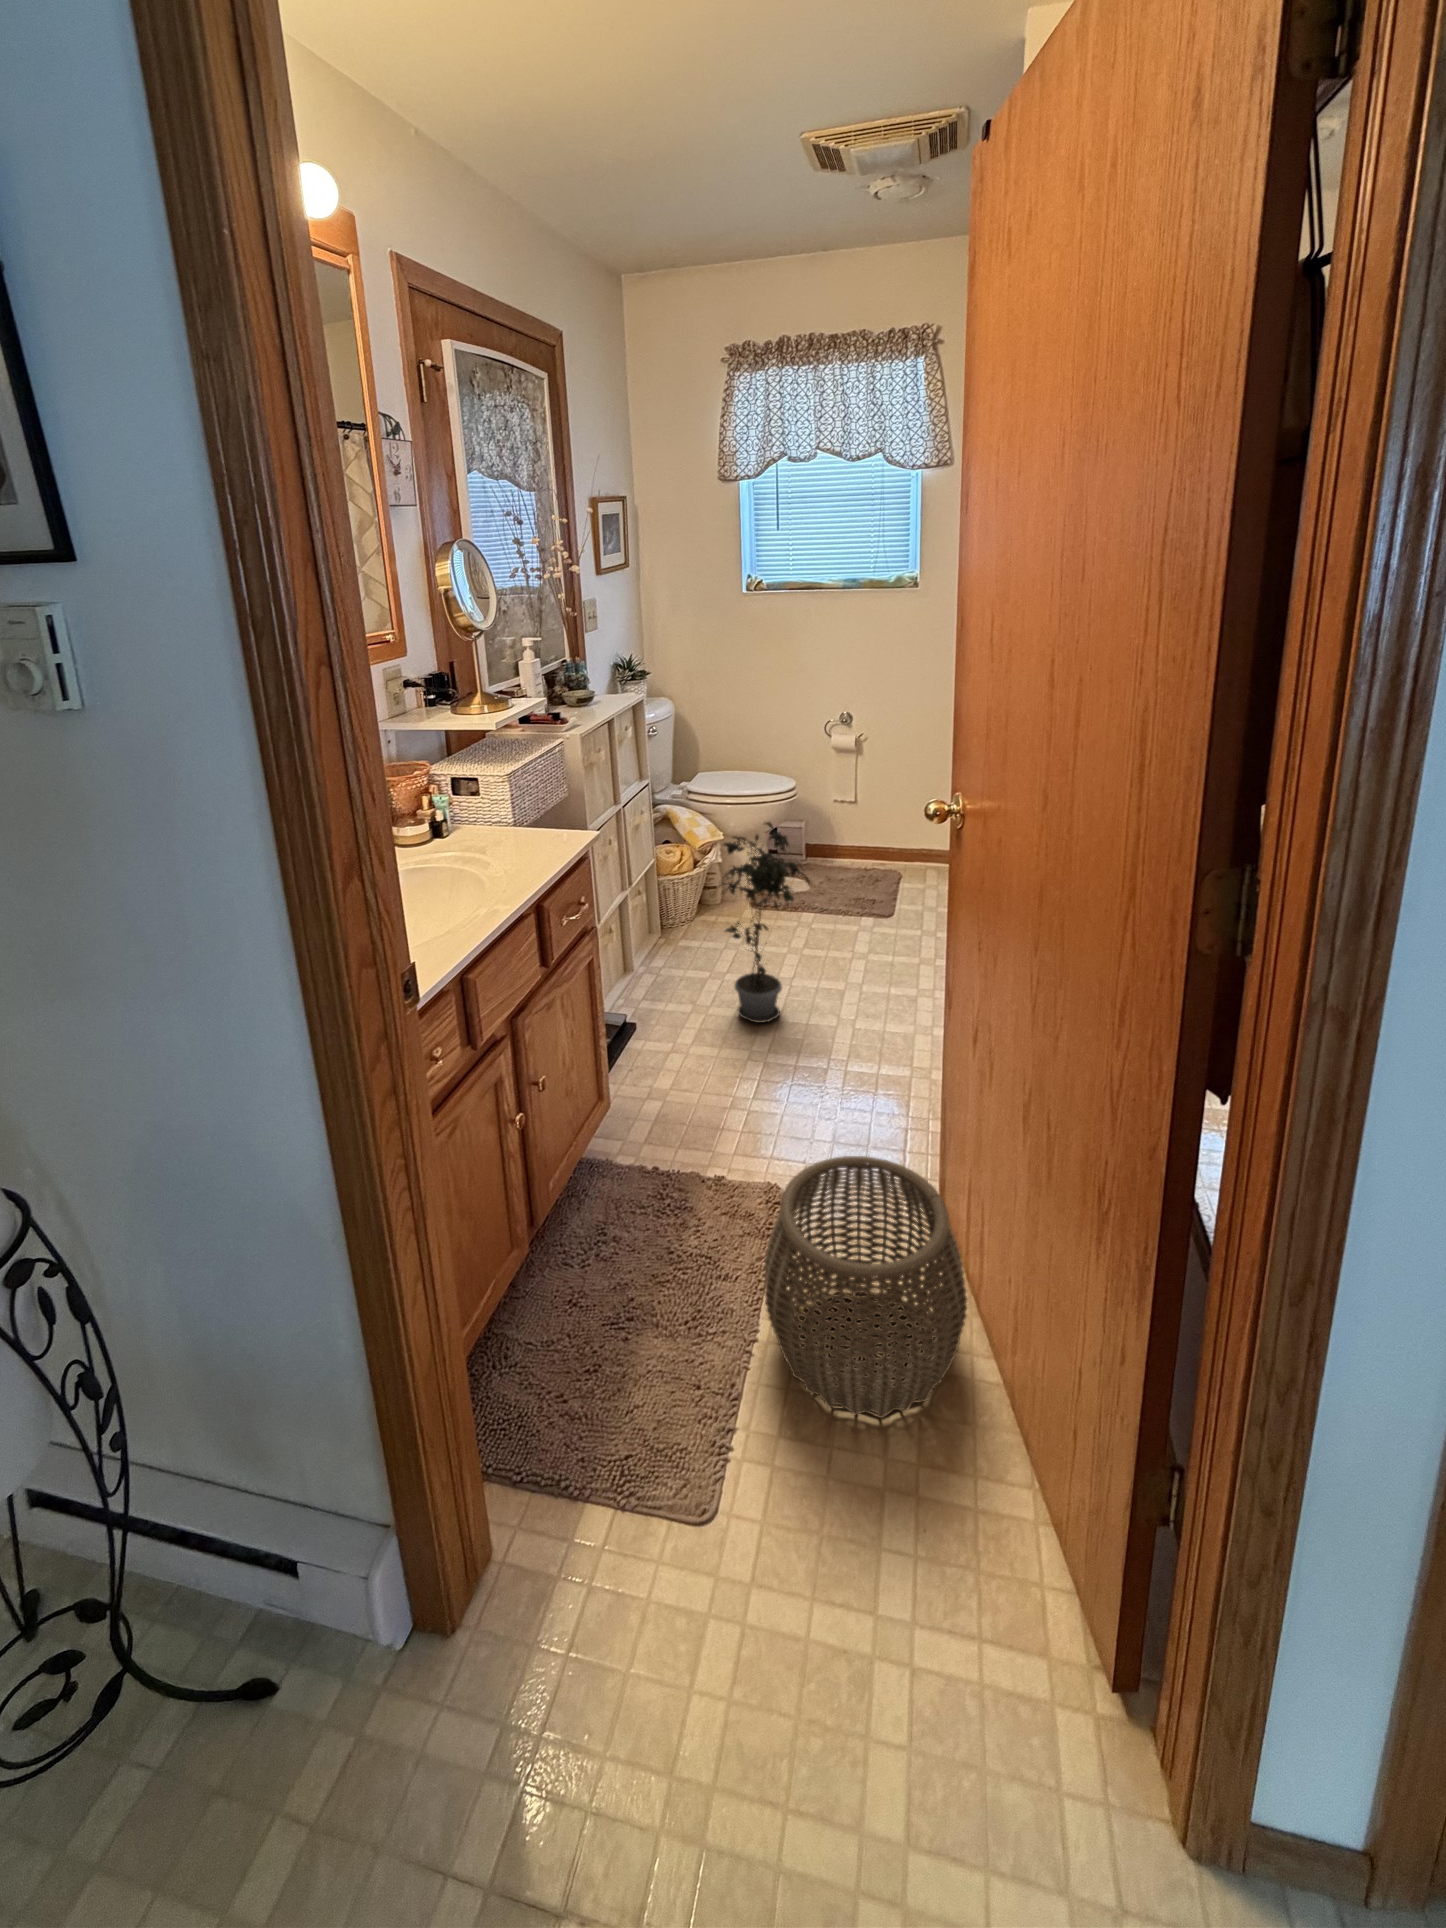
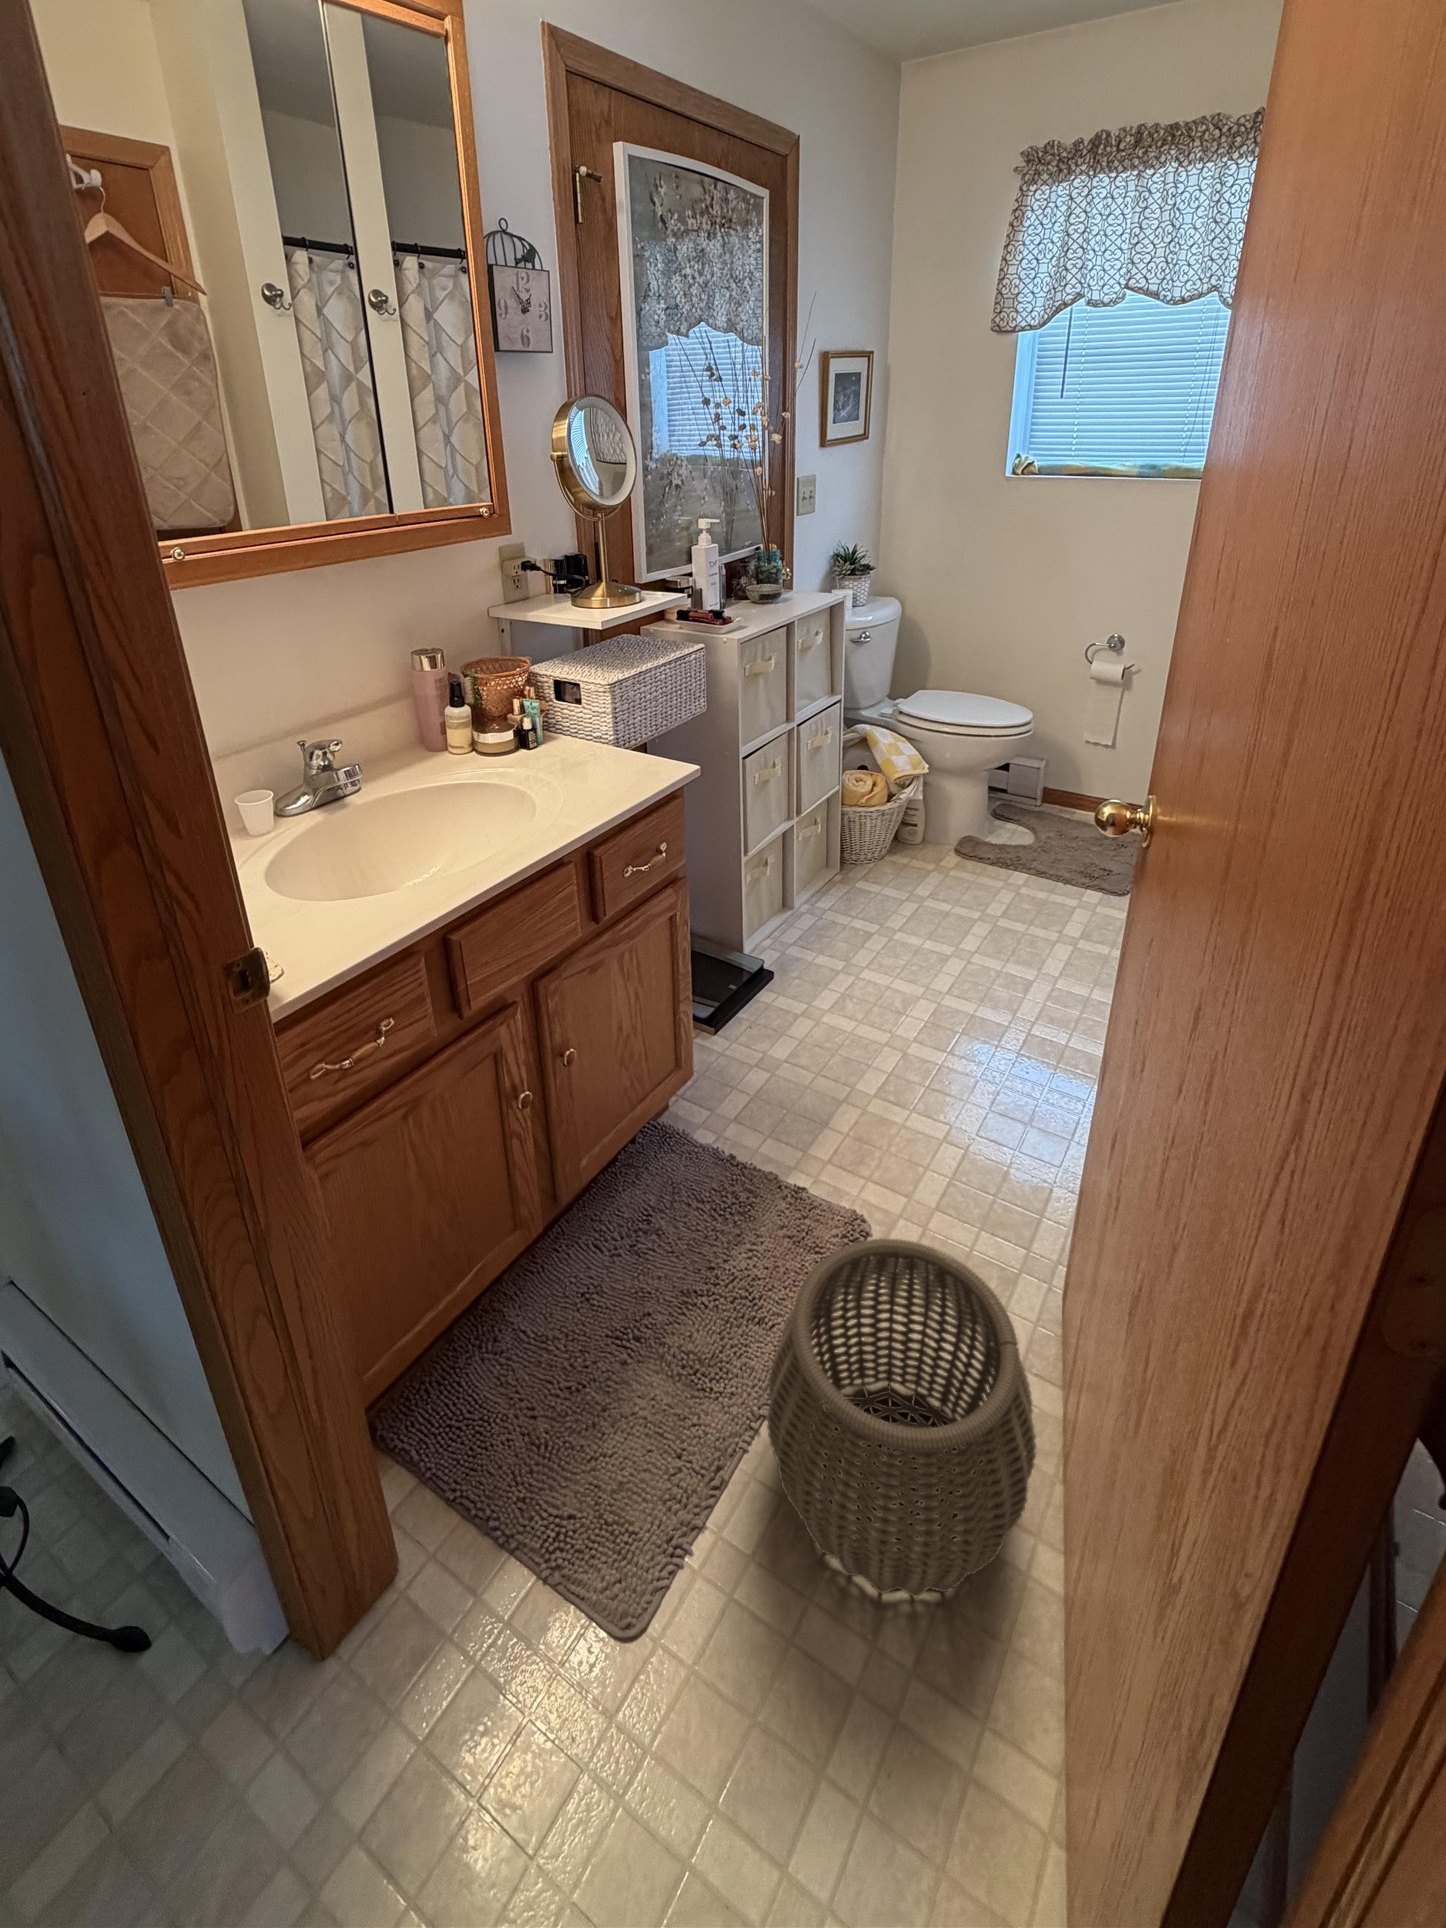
potted plant: present [720,822,810,1023] -> none [875,768,991,1002]

